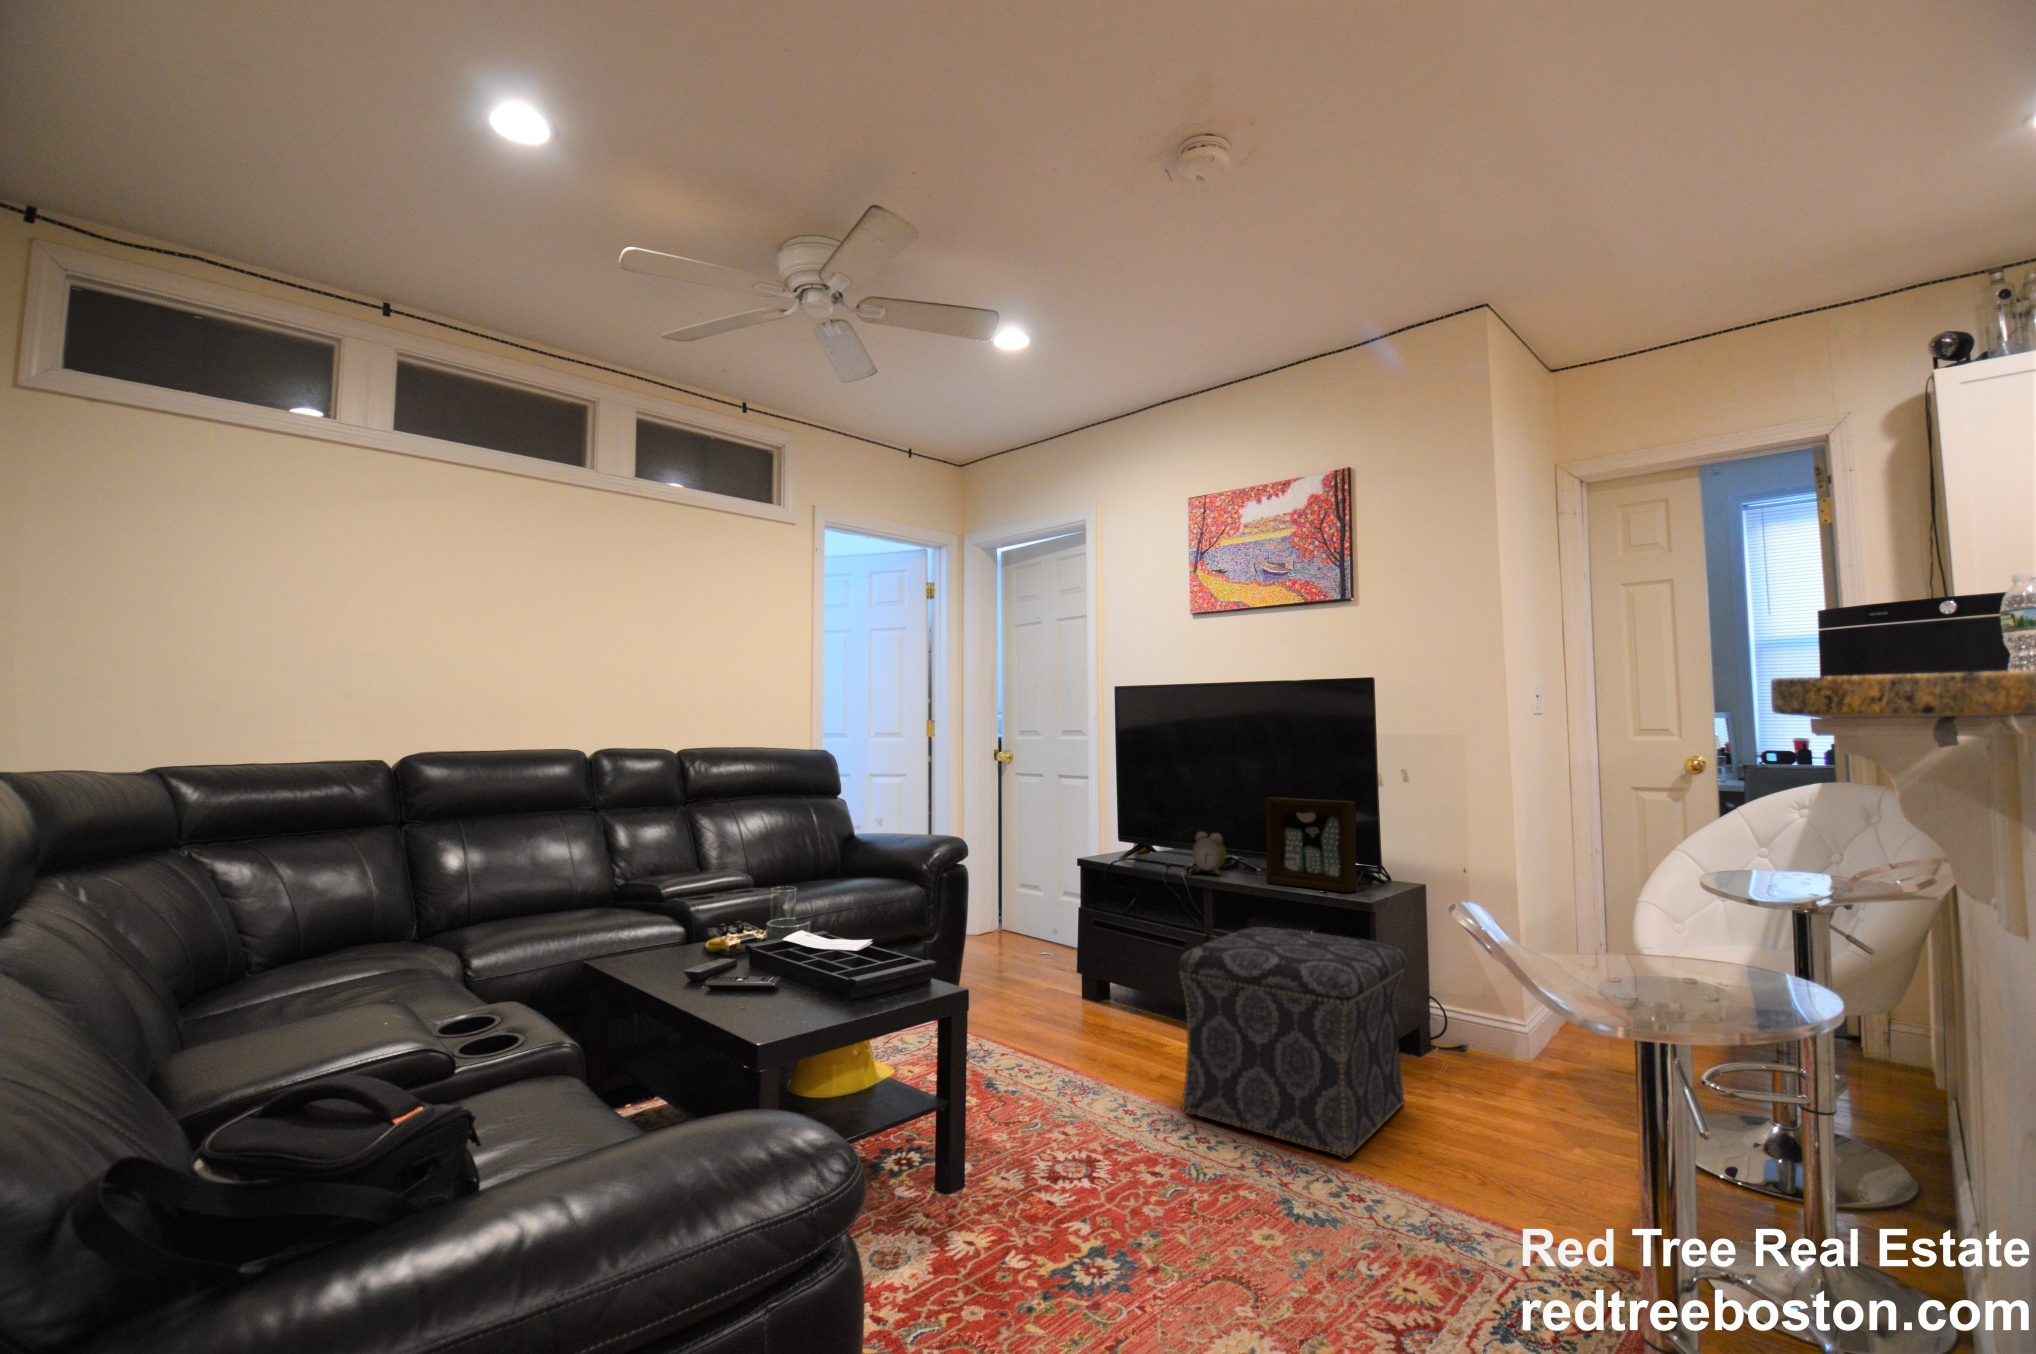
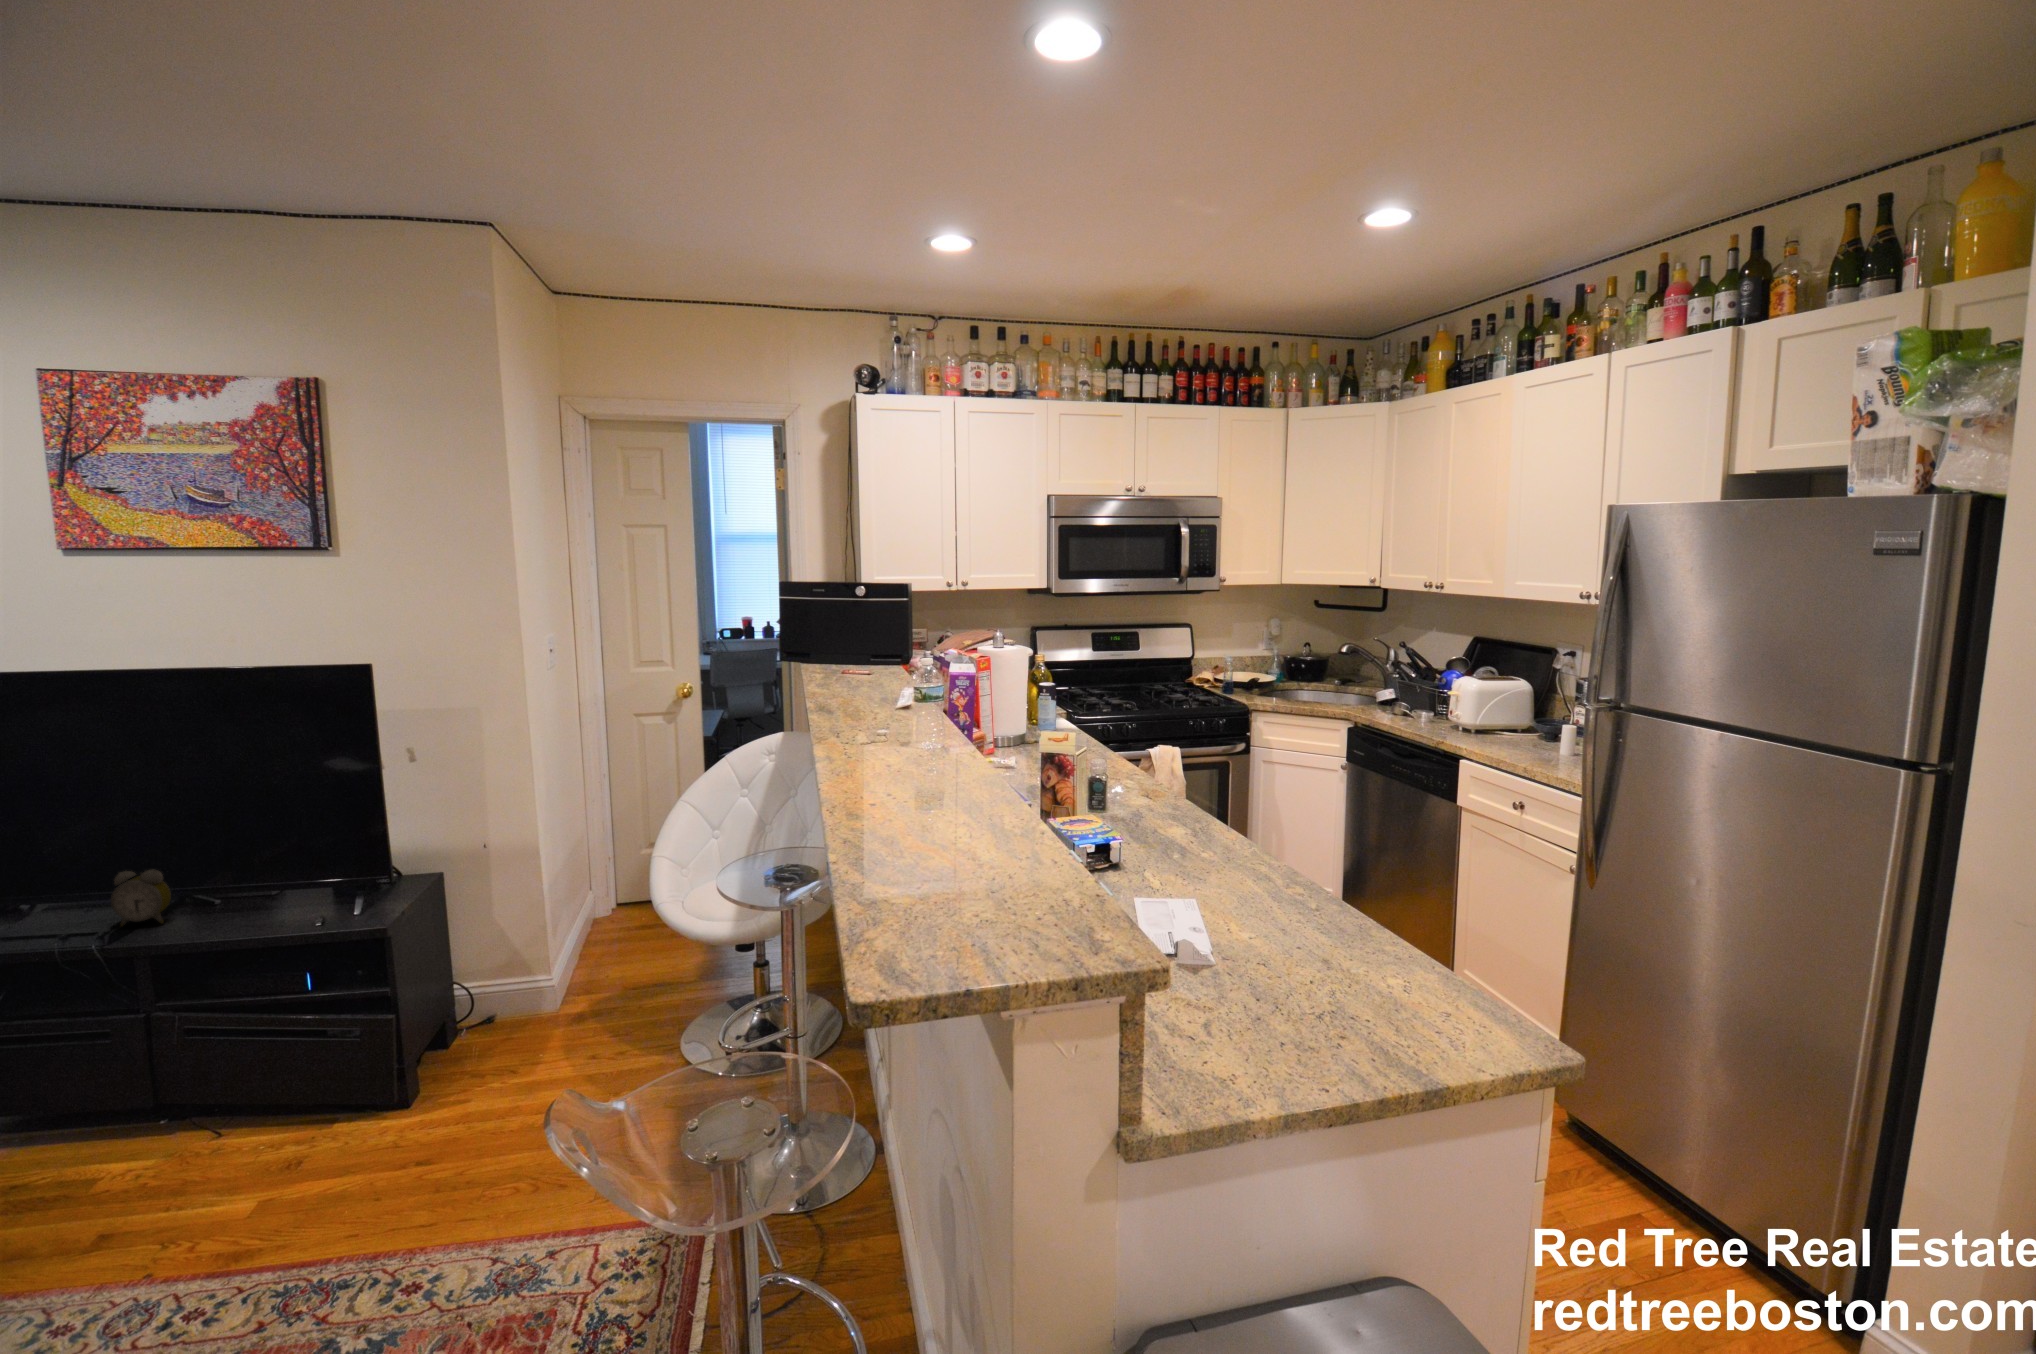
picture frame: present [1266,797,1357,892] -> none [230,804,371,919]
ottoman: present [1179,927,1406,1159] -> none [120,971,451,1281]

